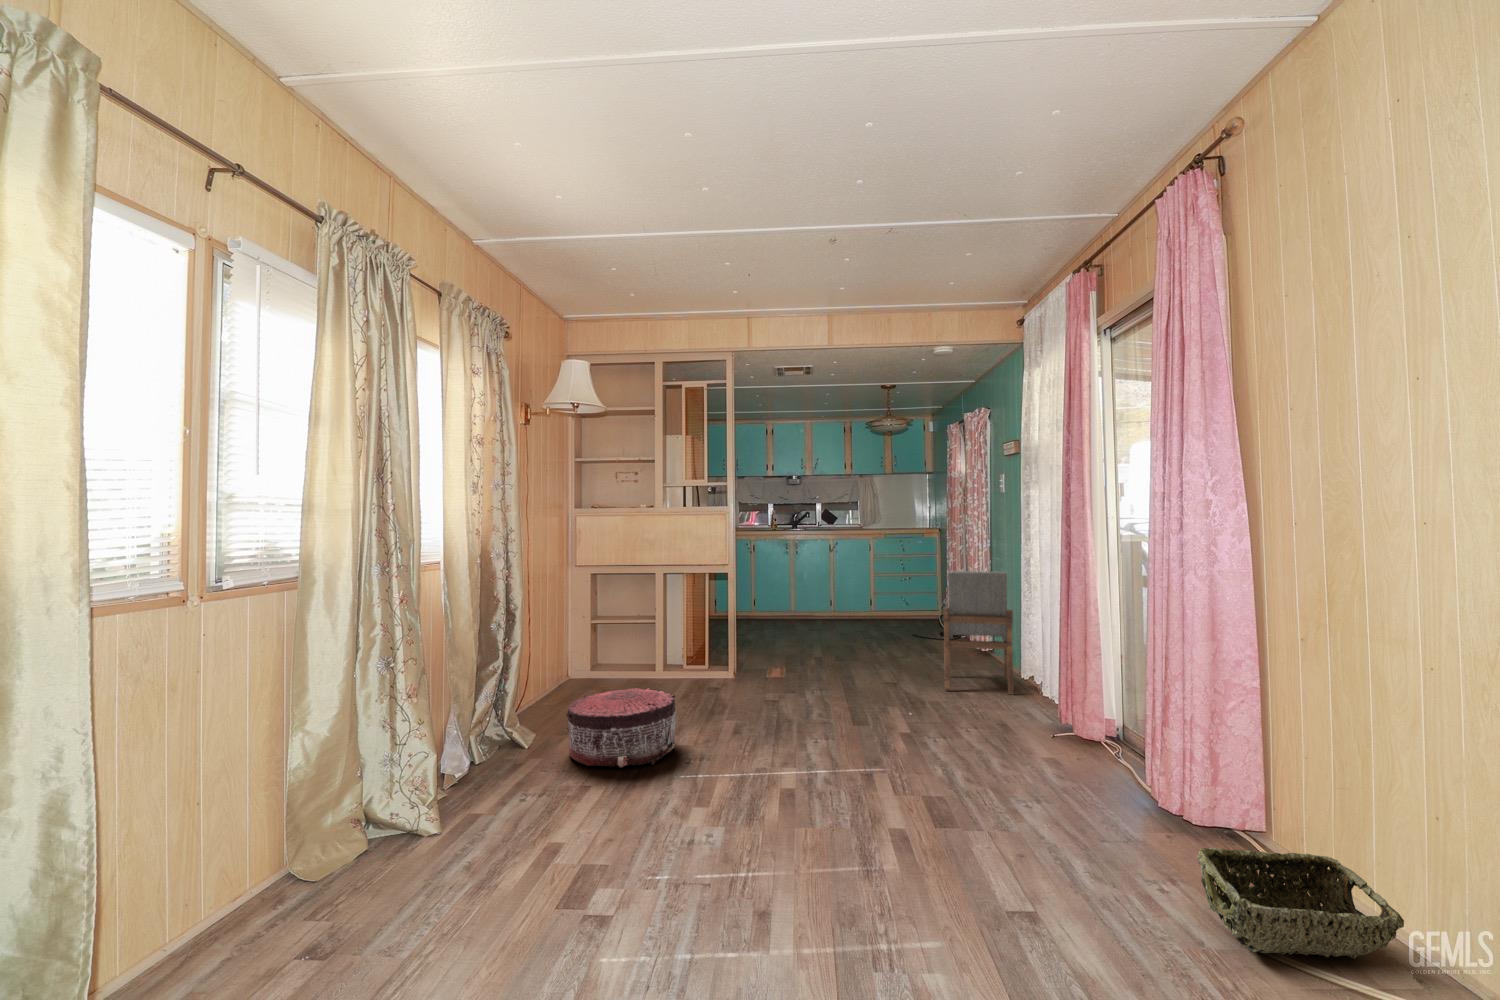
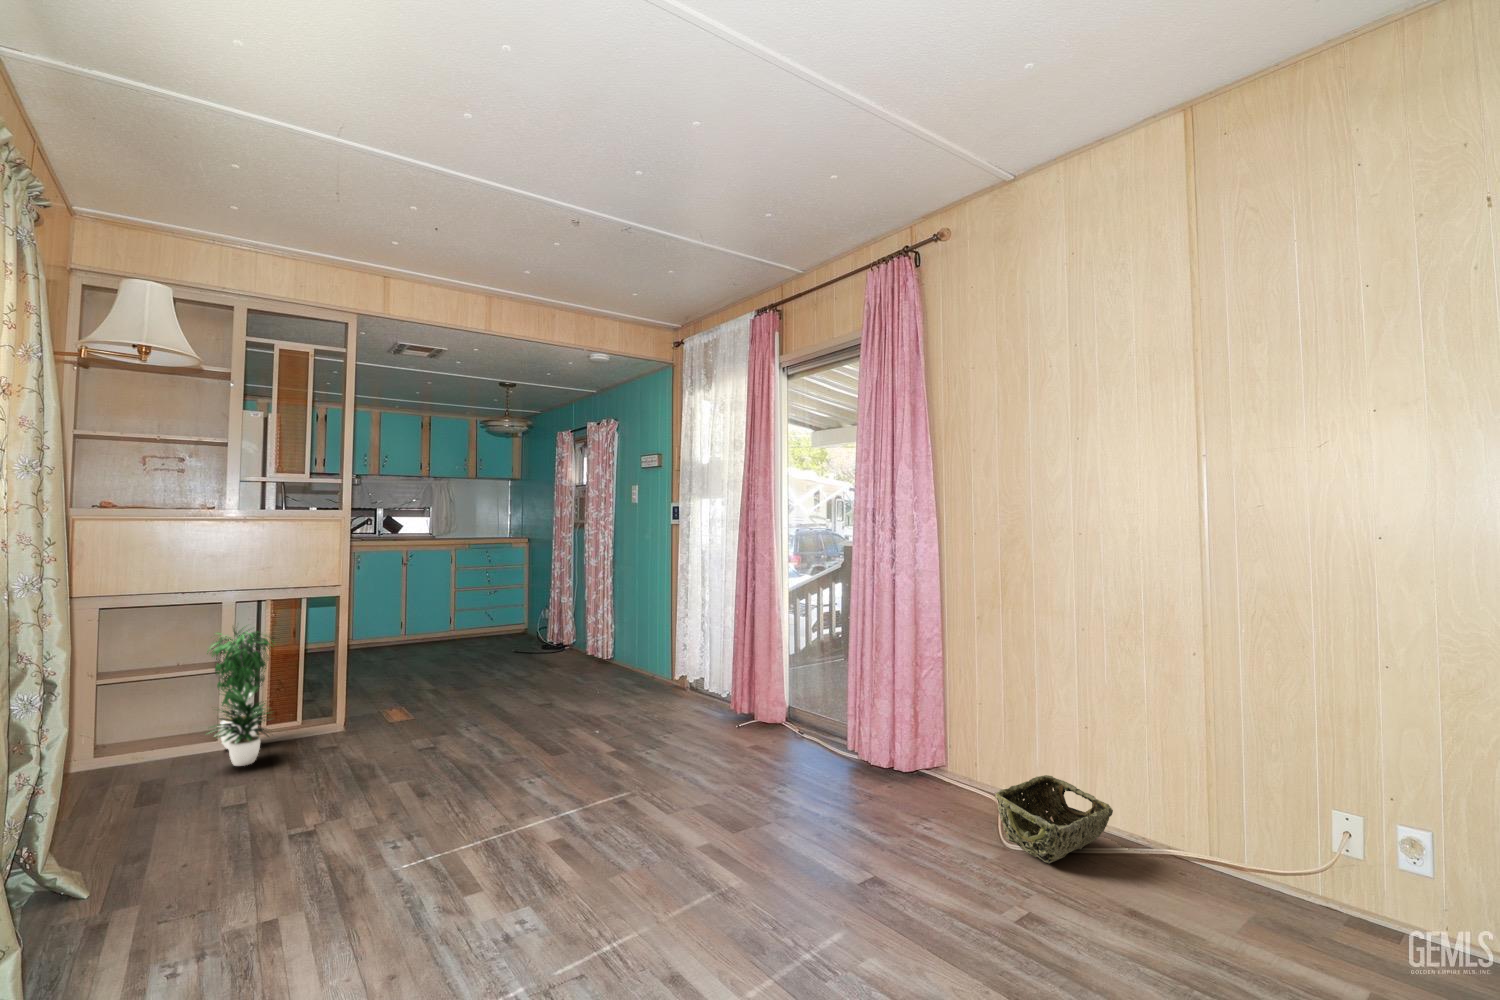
armchair: present [944,571,1014,695] -> none [593,578,672,699]
potted plant: none [637,588,685,690] -> present [207,627,273,766]
pouf: present [566,688,676,767] -> none [171,766,370,915]

